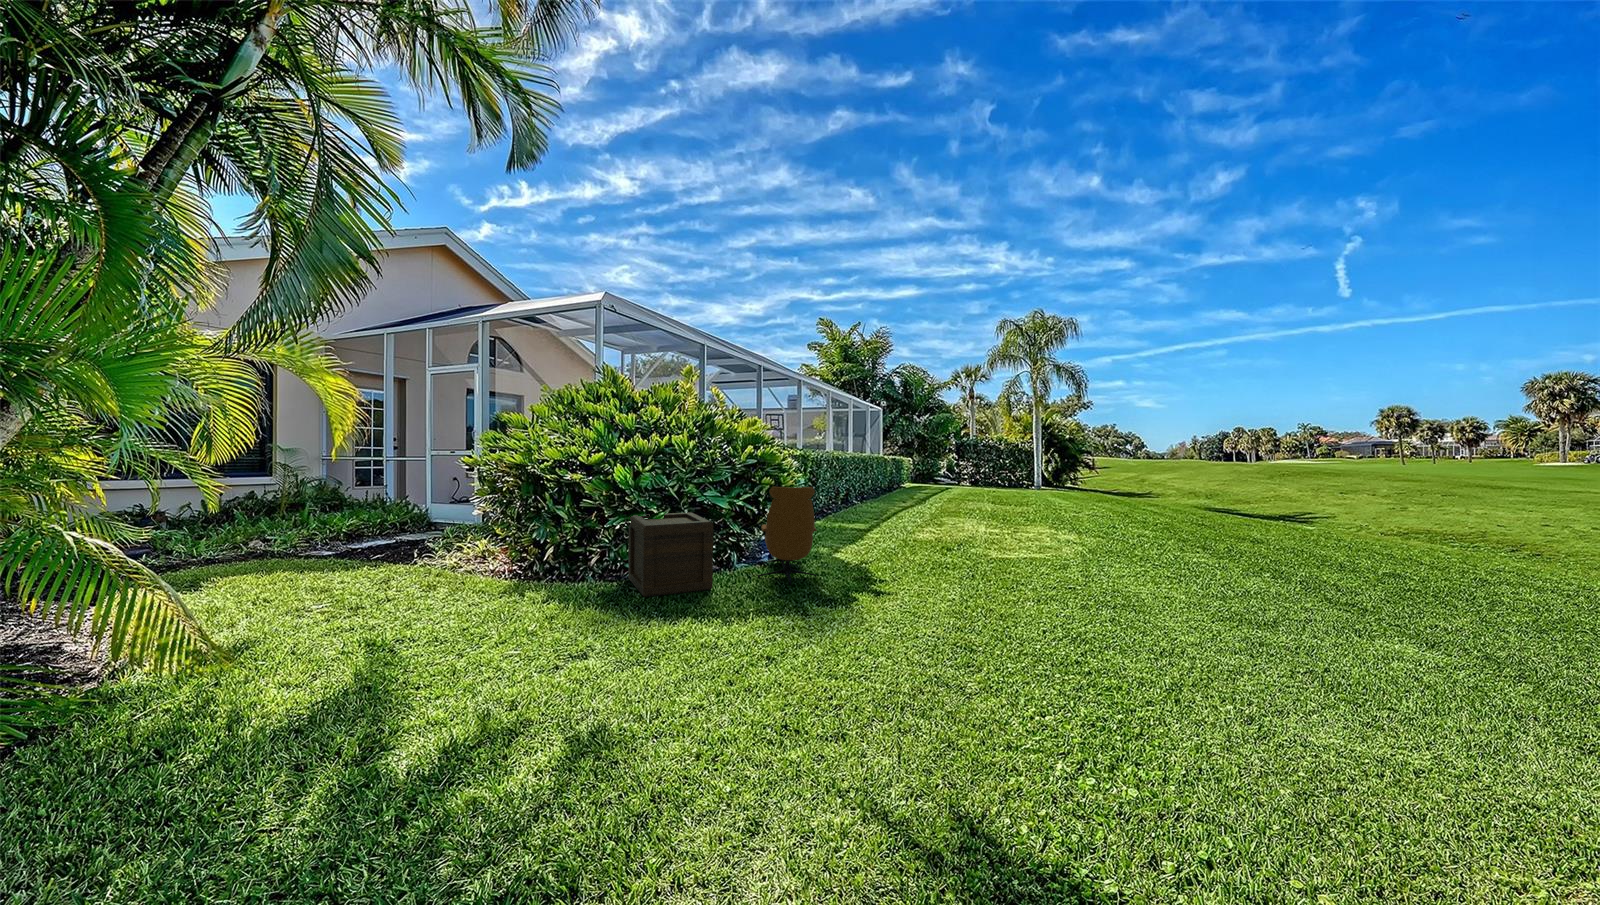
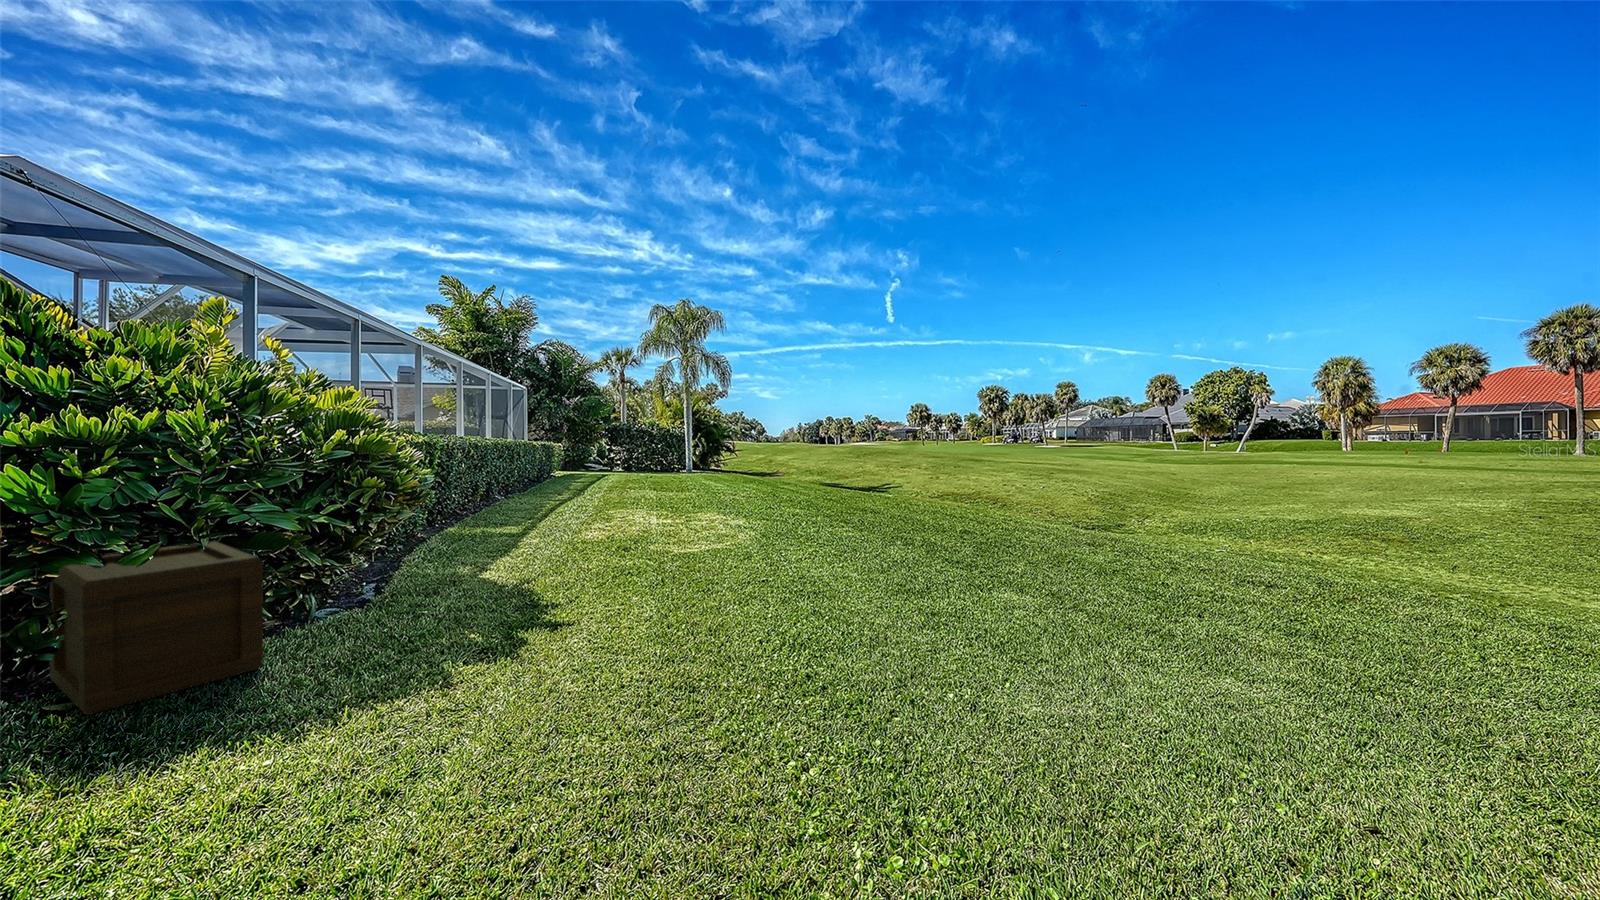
lounge chair: present [758,487,817,585] -> none [356,491,460,635]

